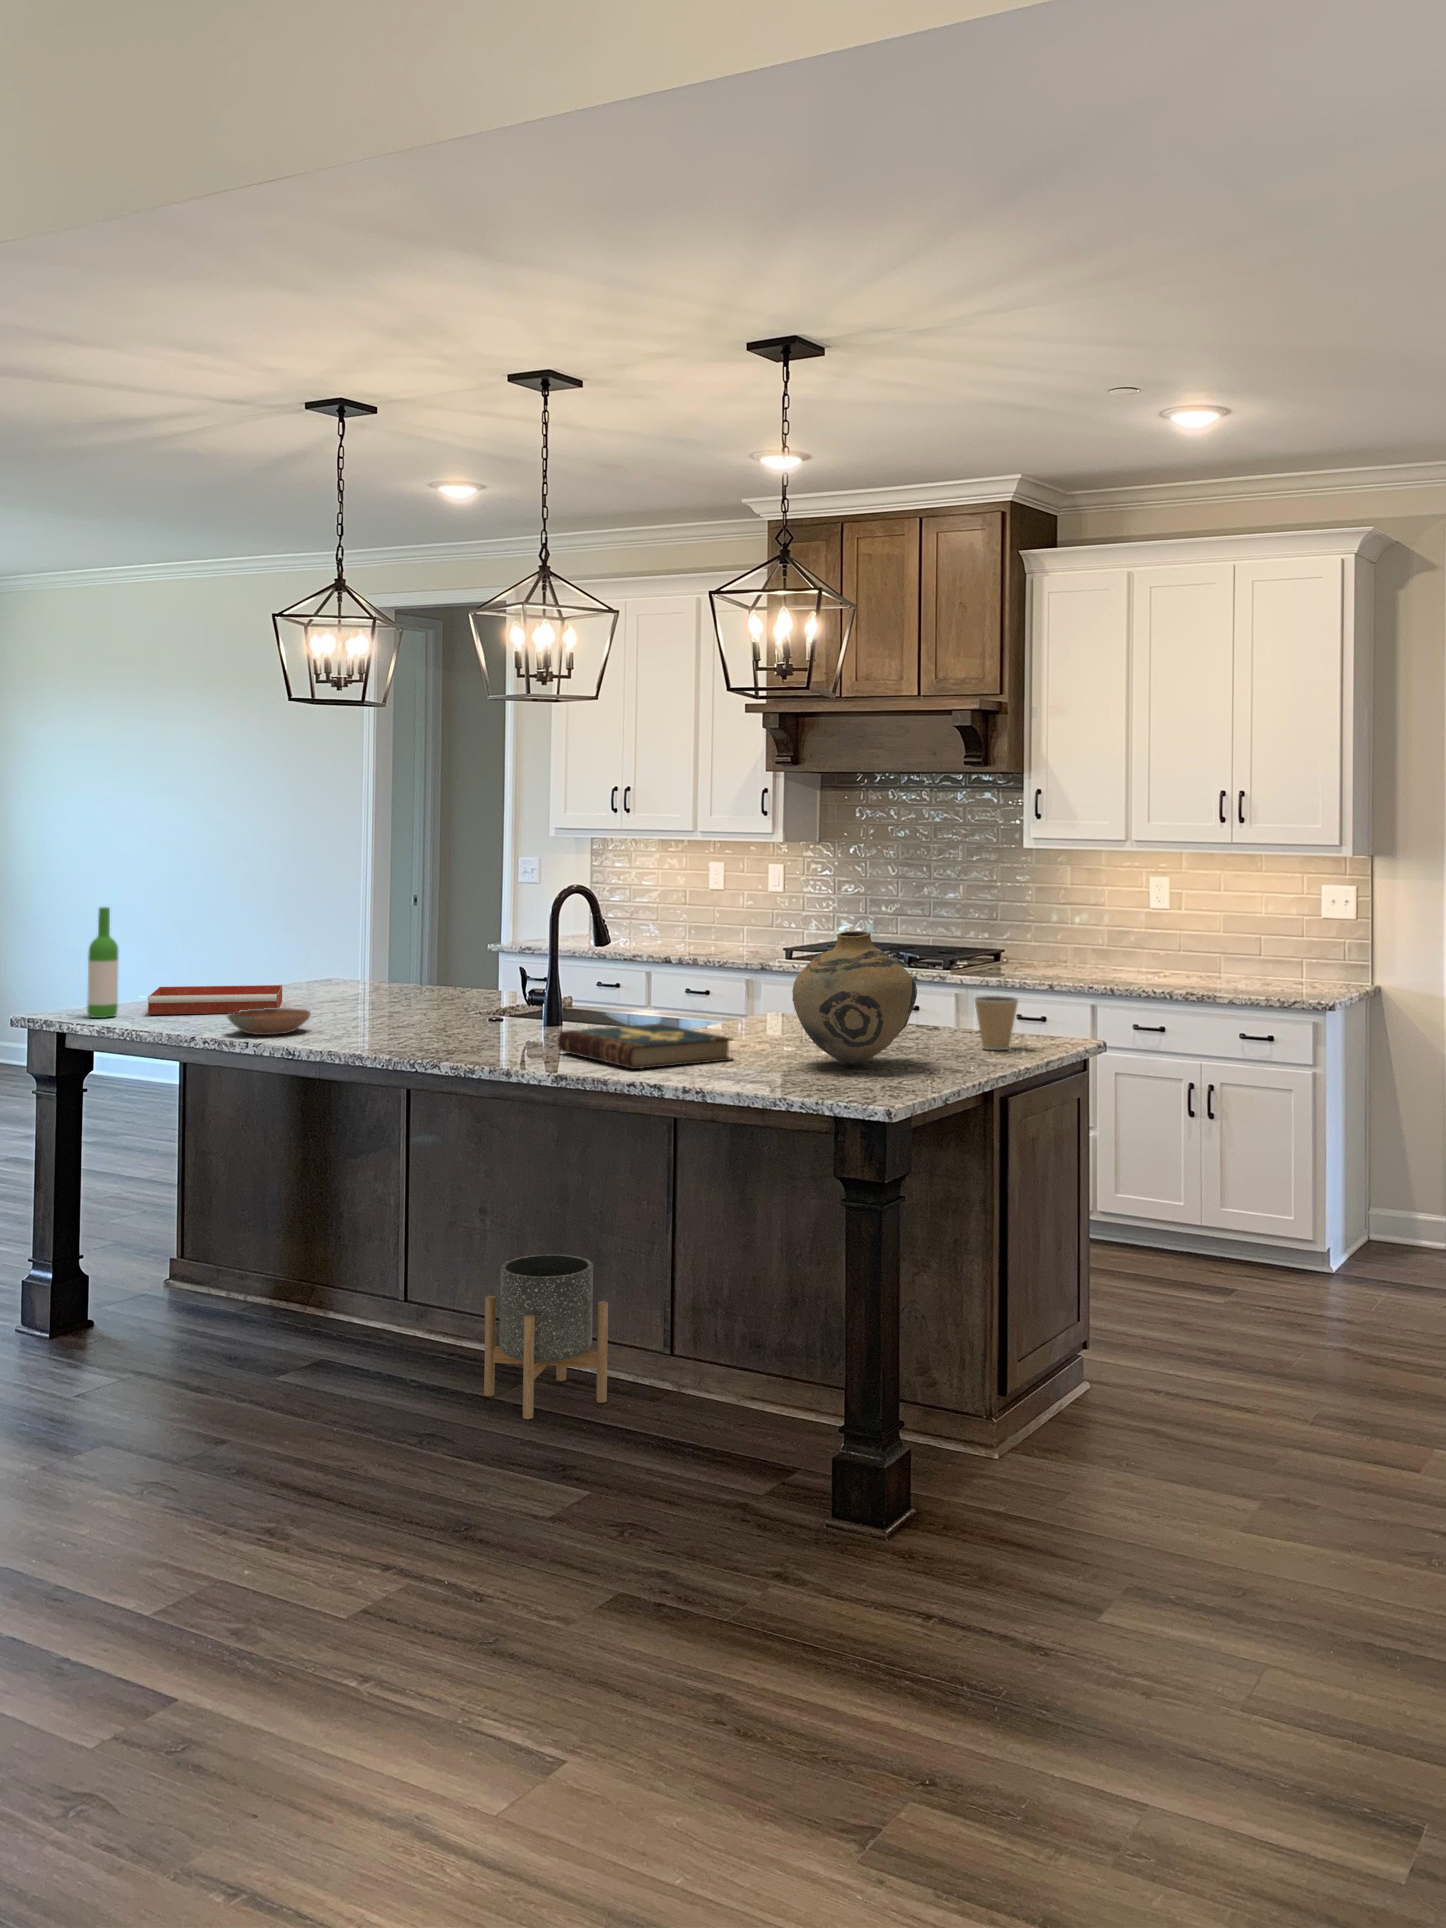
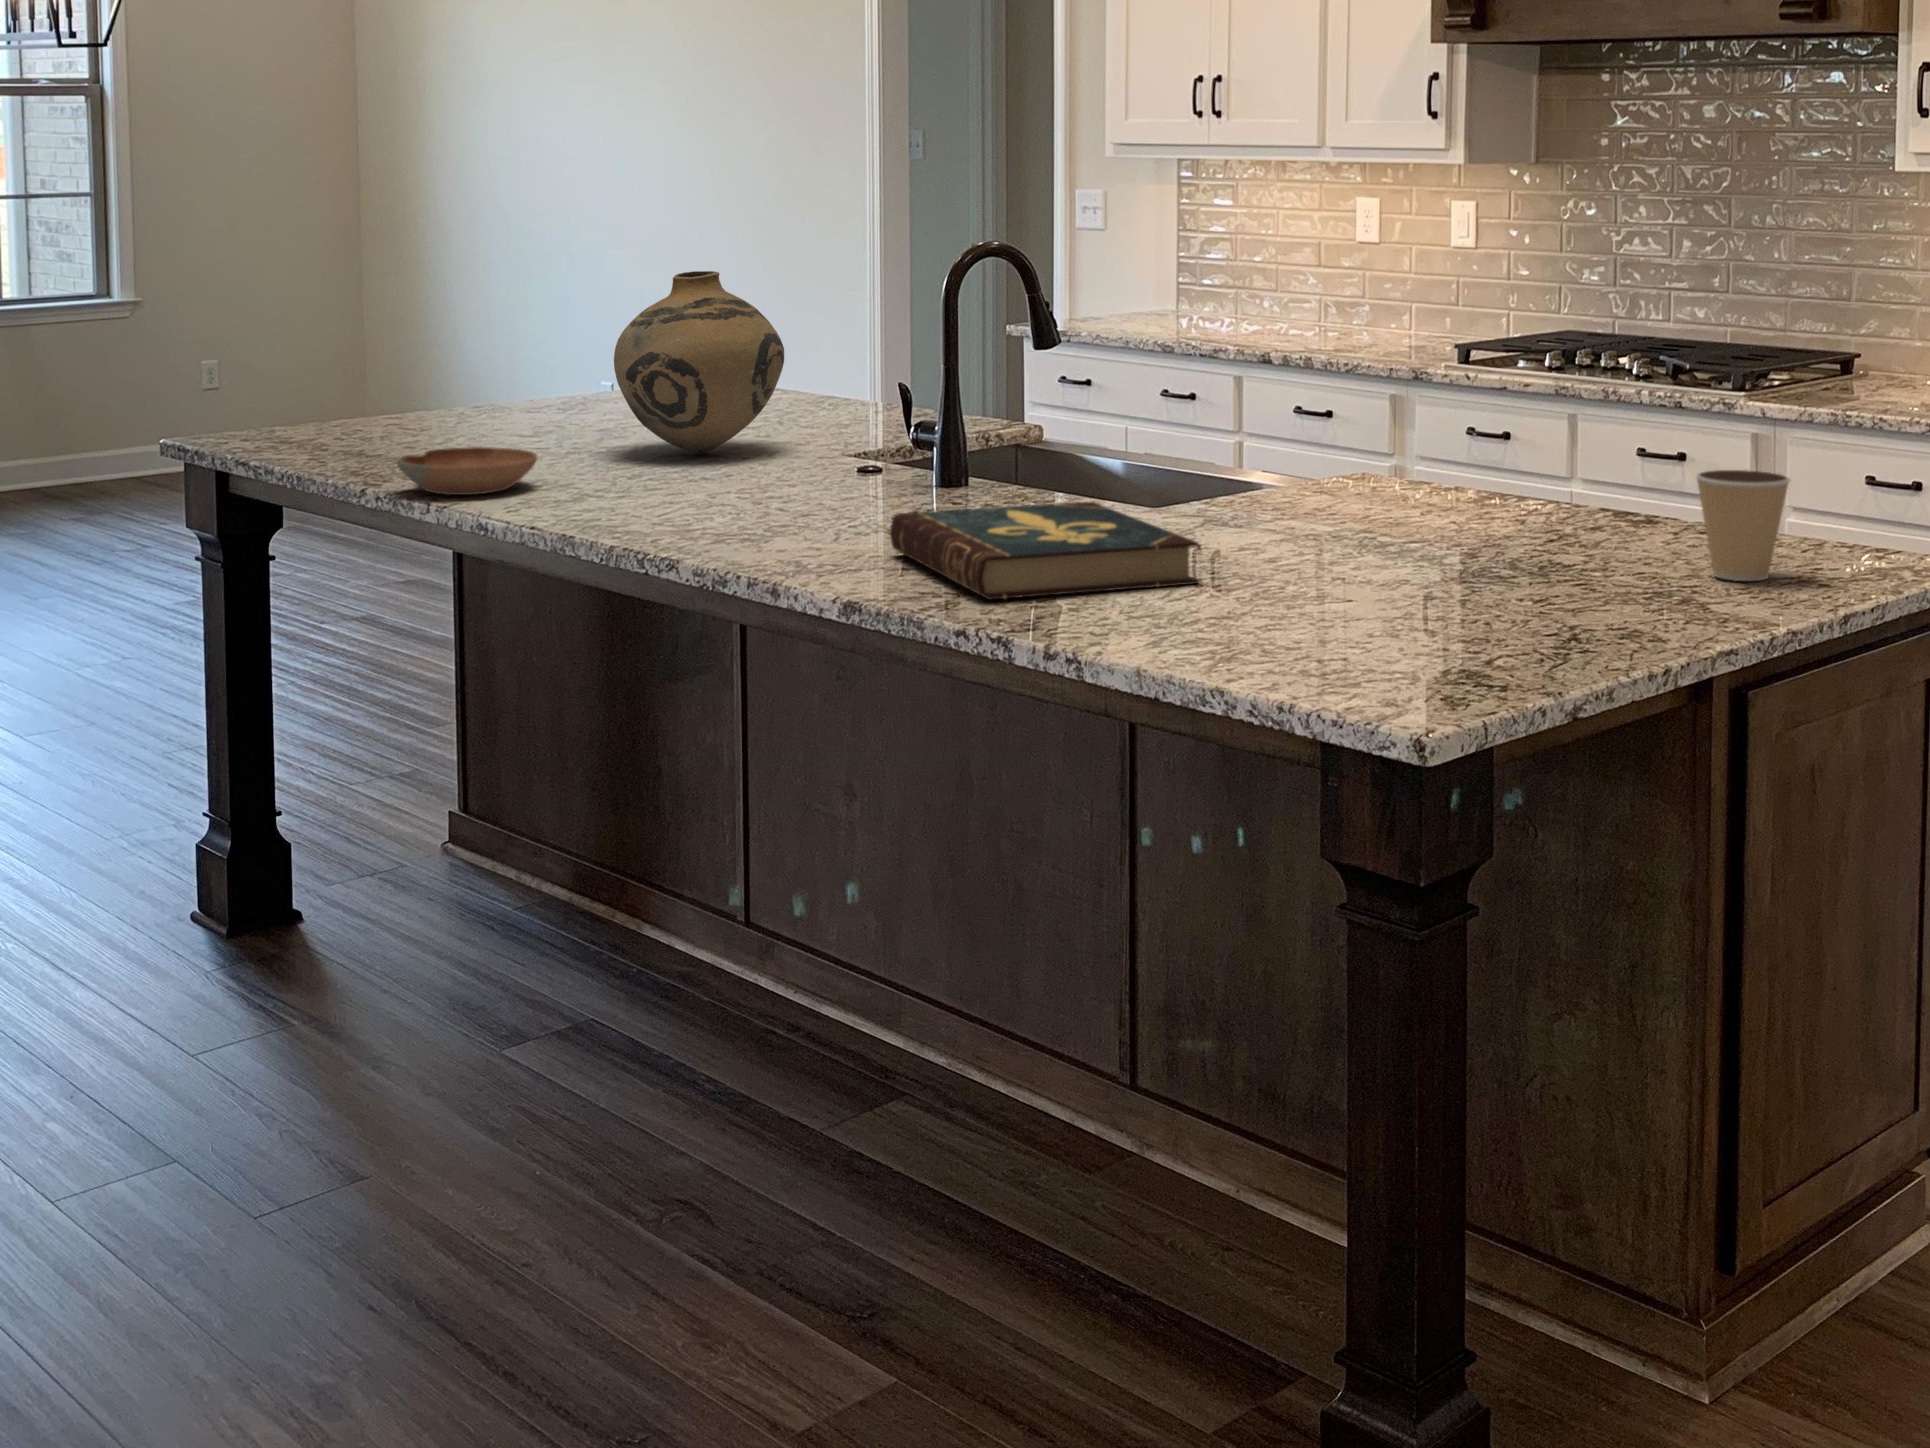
wine bottle: present [87,907,118,1018] -> none [237,273,287,452]
vase: present [792,932,917,1064] -> present [614,271,784,453]
tray: present [148,985,282,1014] -> none [330,400,568,449]
planter: present [484,1254,608,1419] -> none [794,903,1000,1206]

